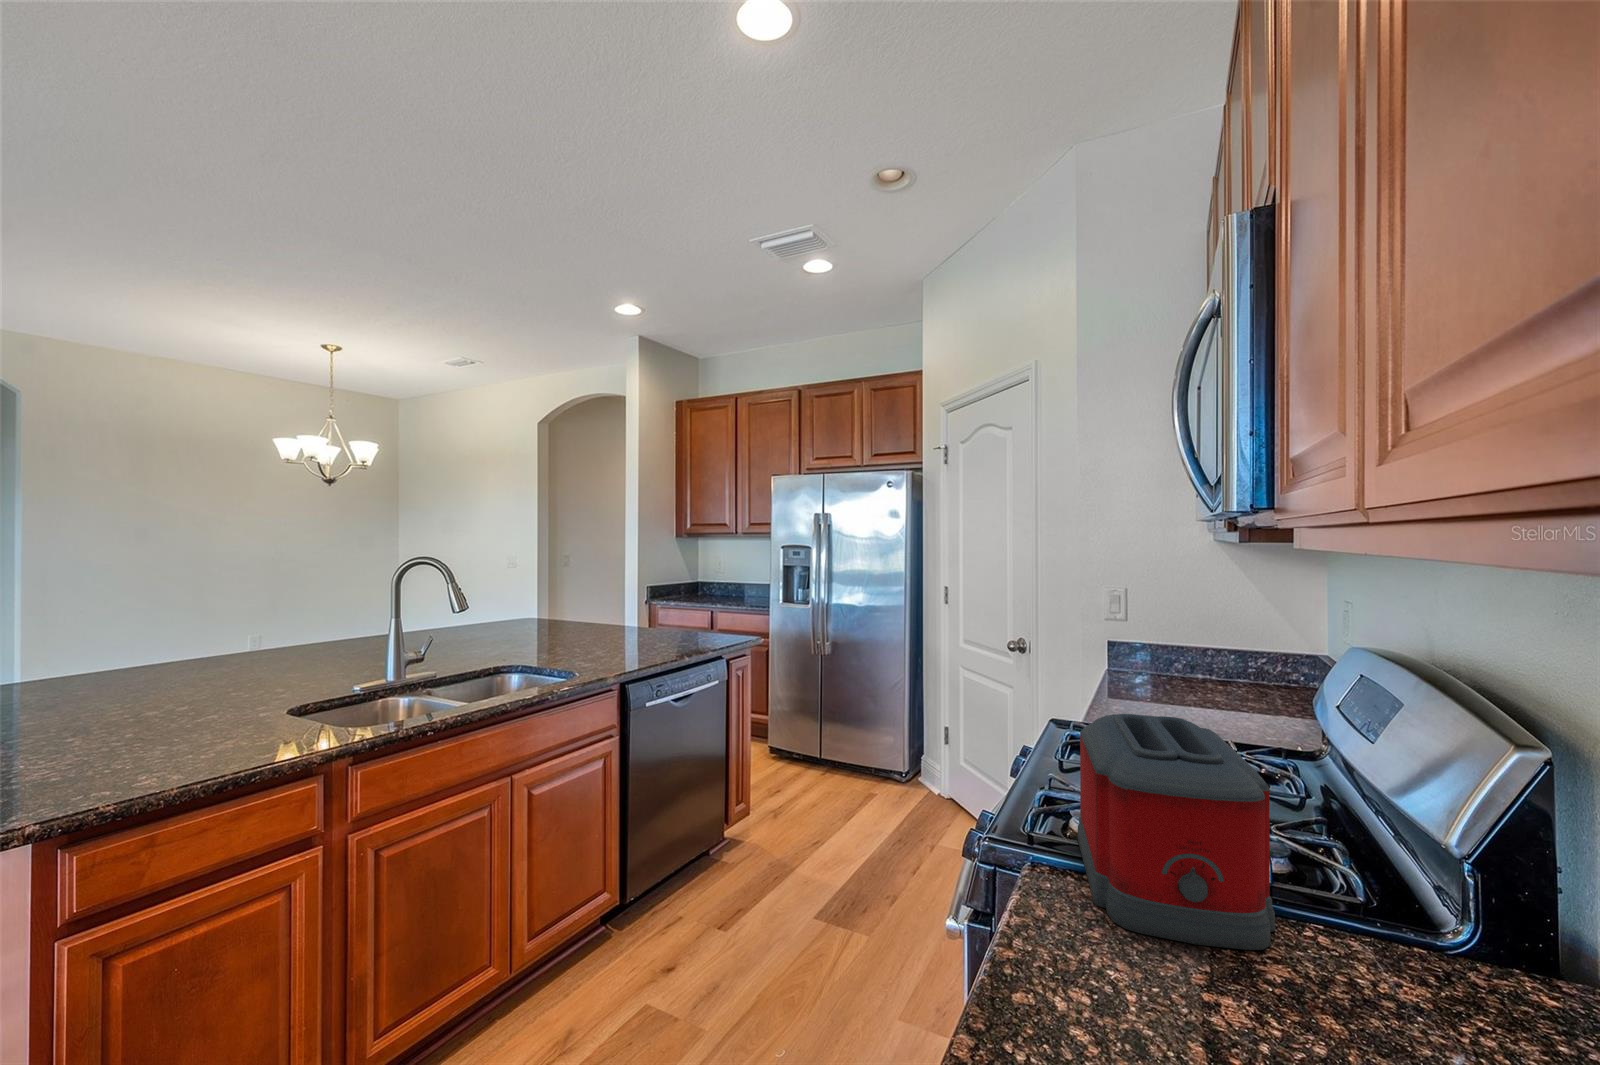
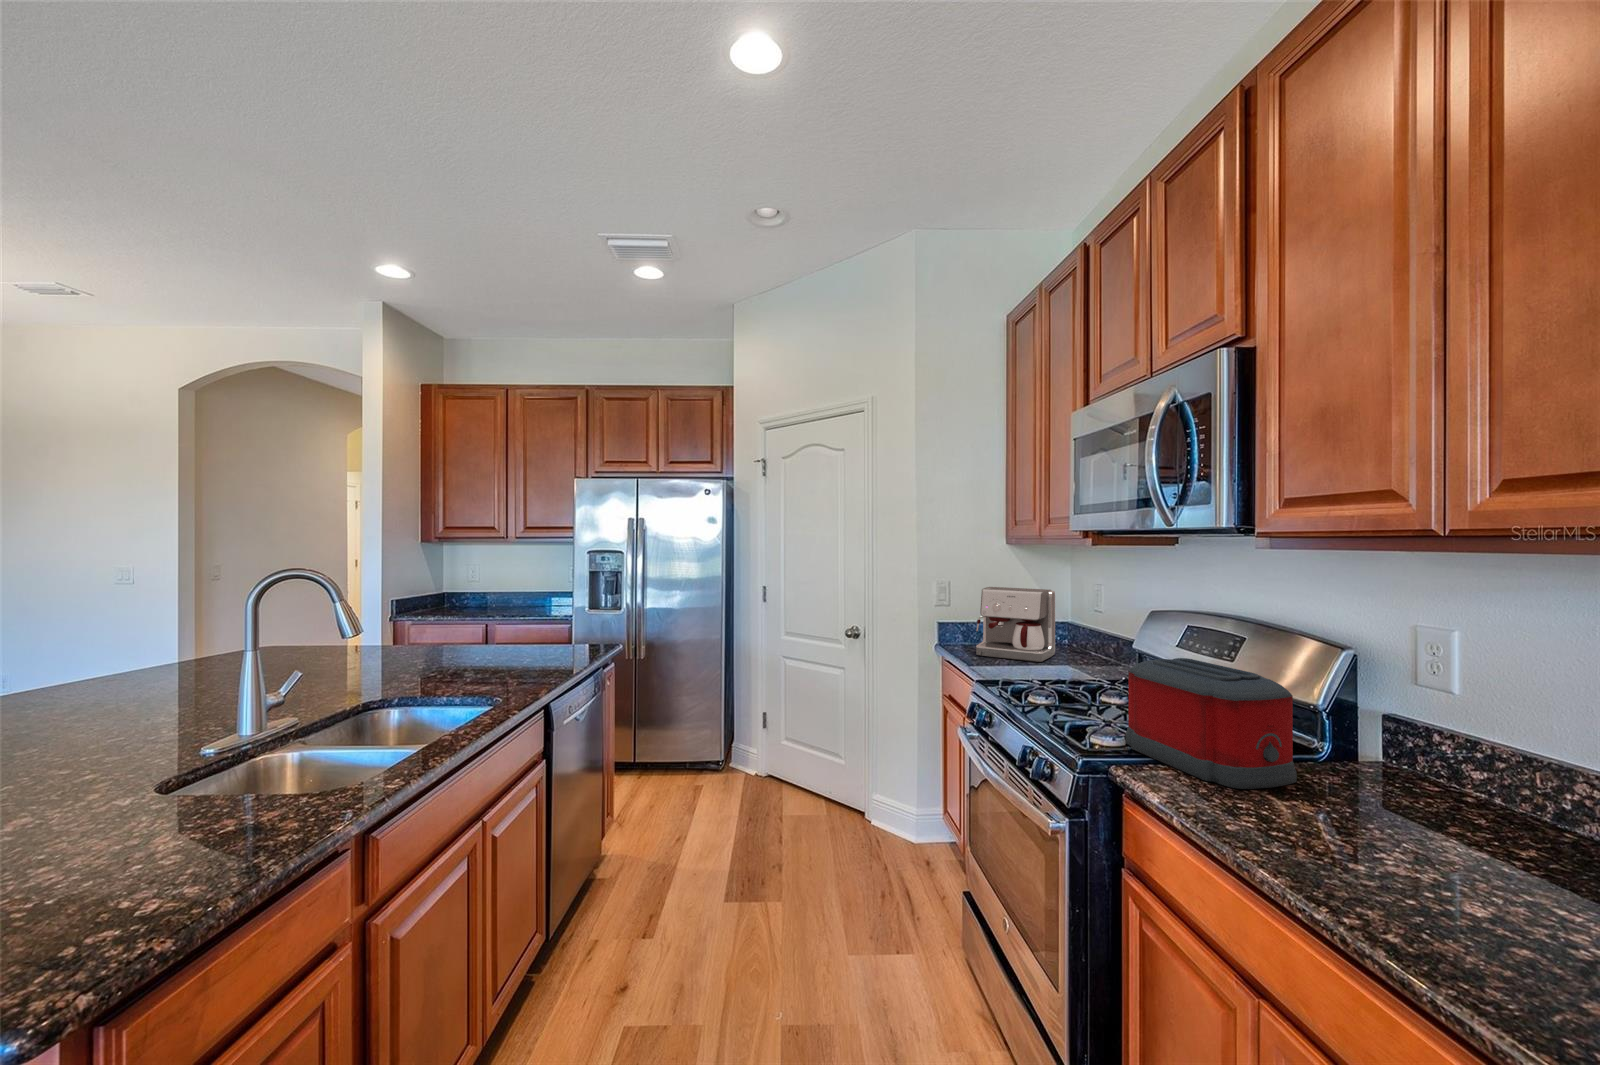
coffee maker: none [1125,598,1256,709] -> present [976,587,1055,662]

